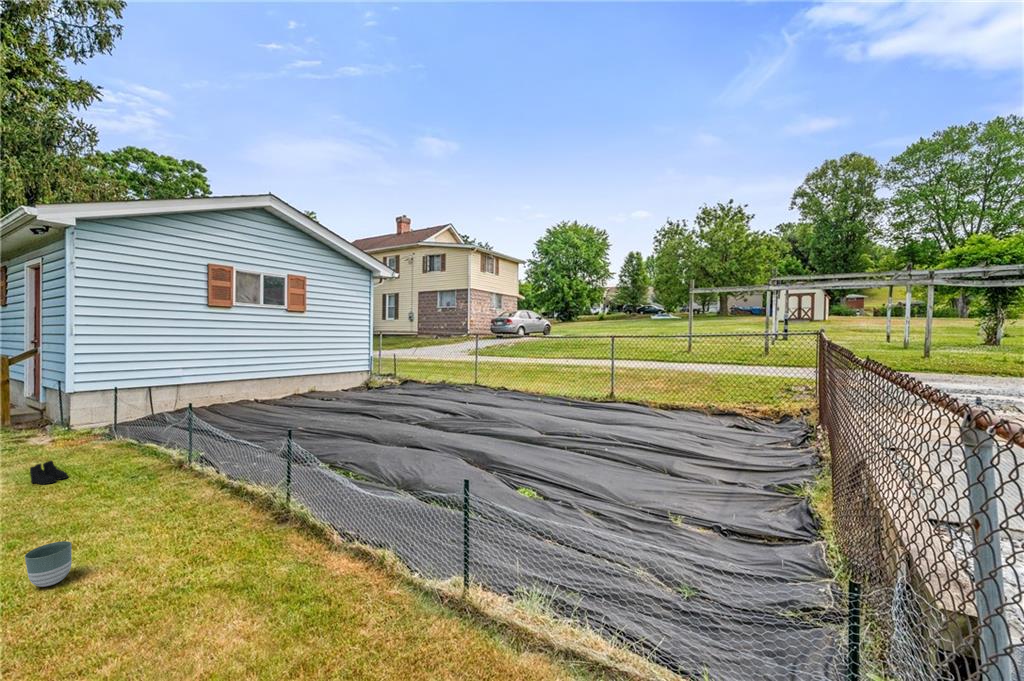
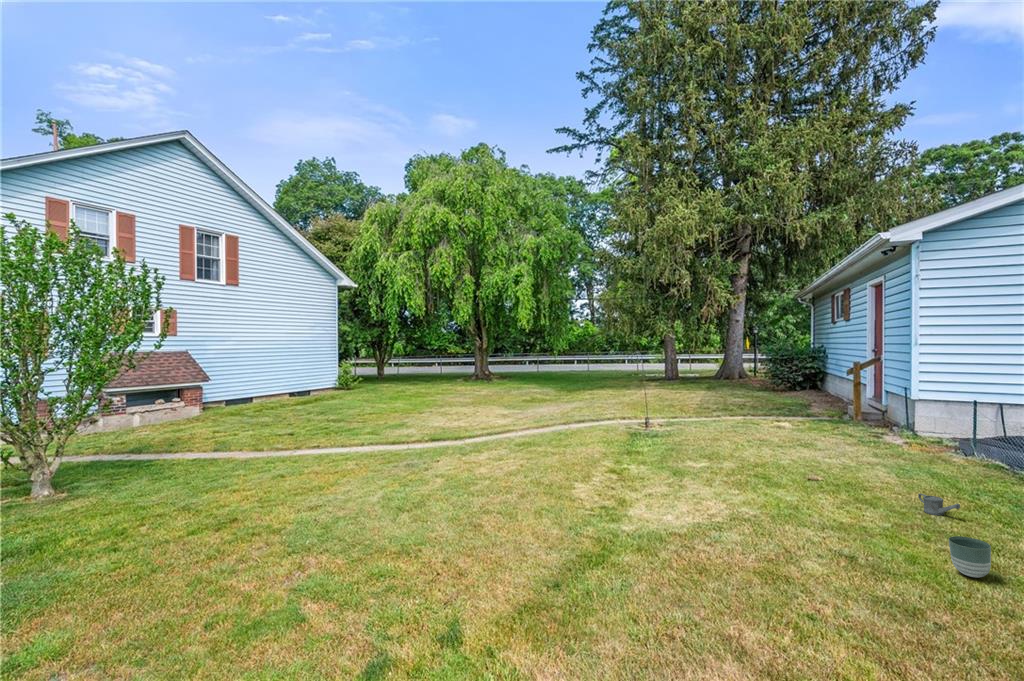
boots: present [30,461,68,484] -> none [903,459,937,480]
watering can: none [28,501,70,524] -> present [918,493,960,515]

